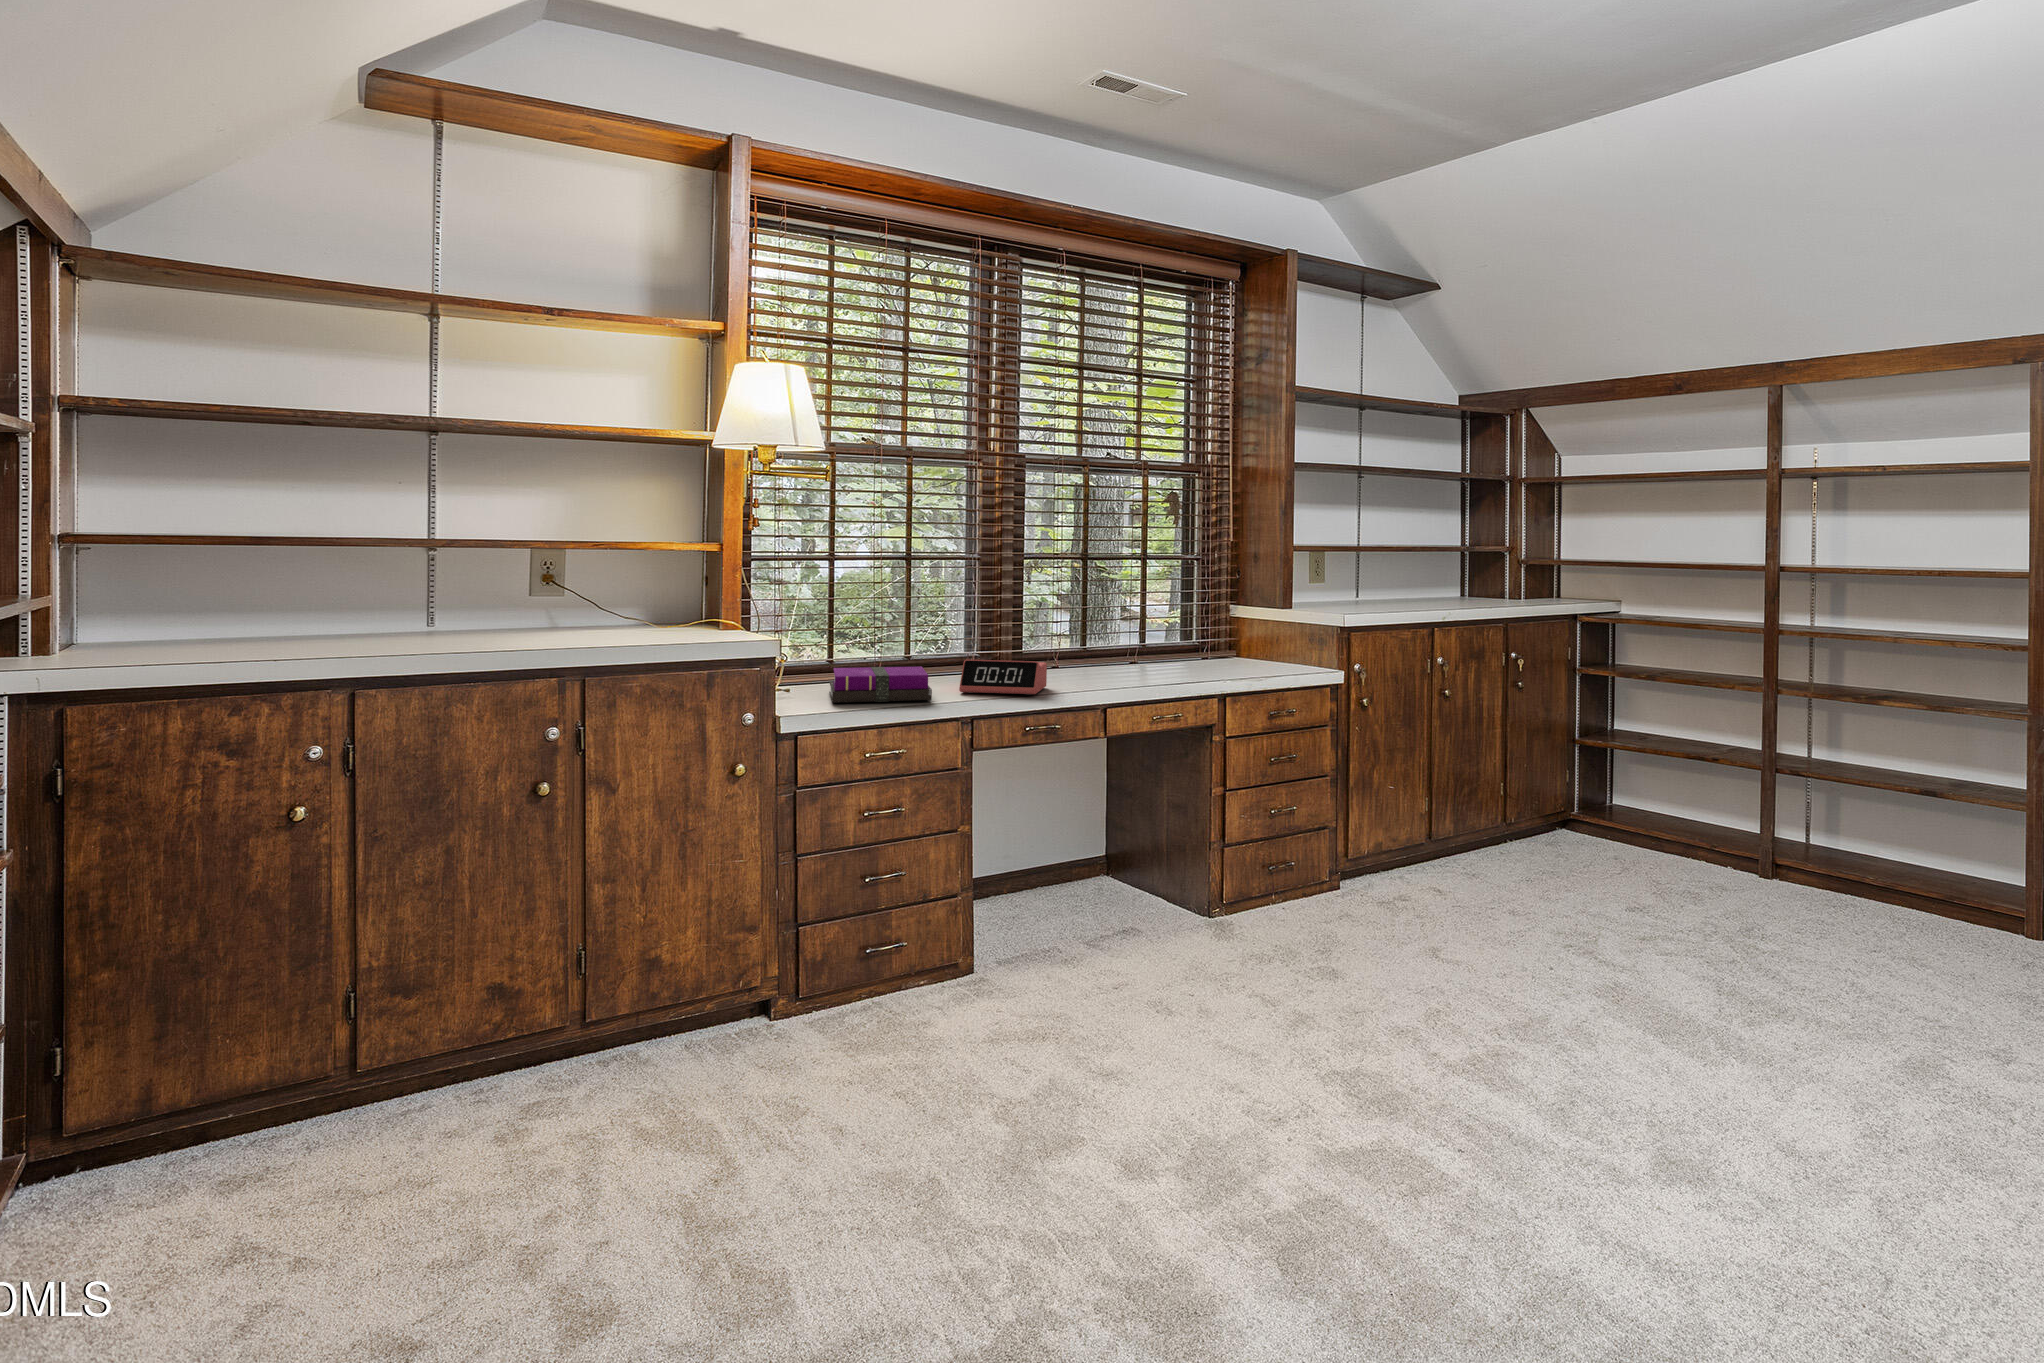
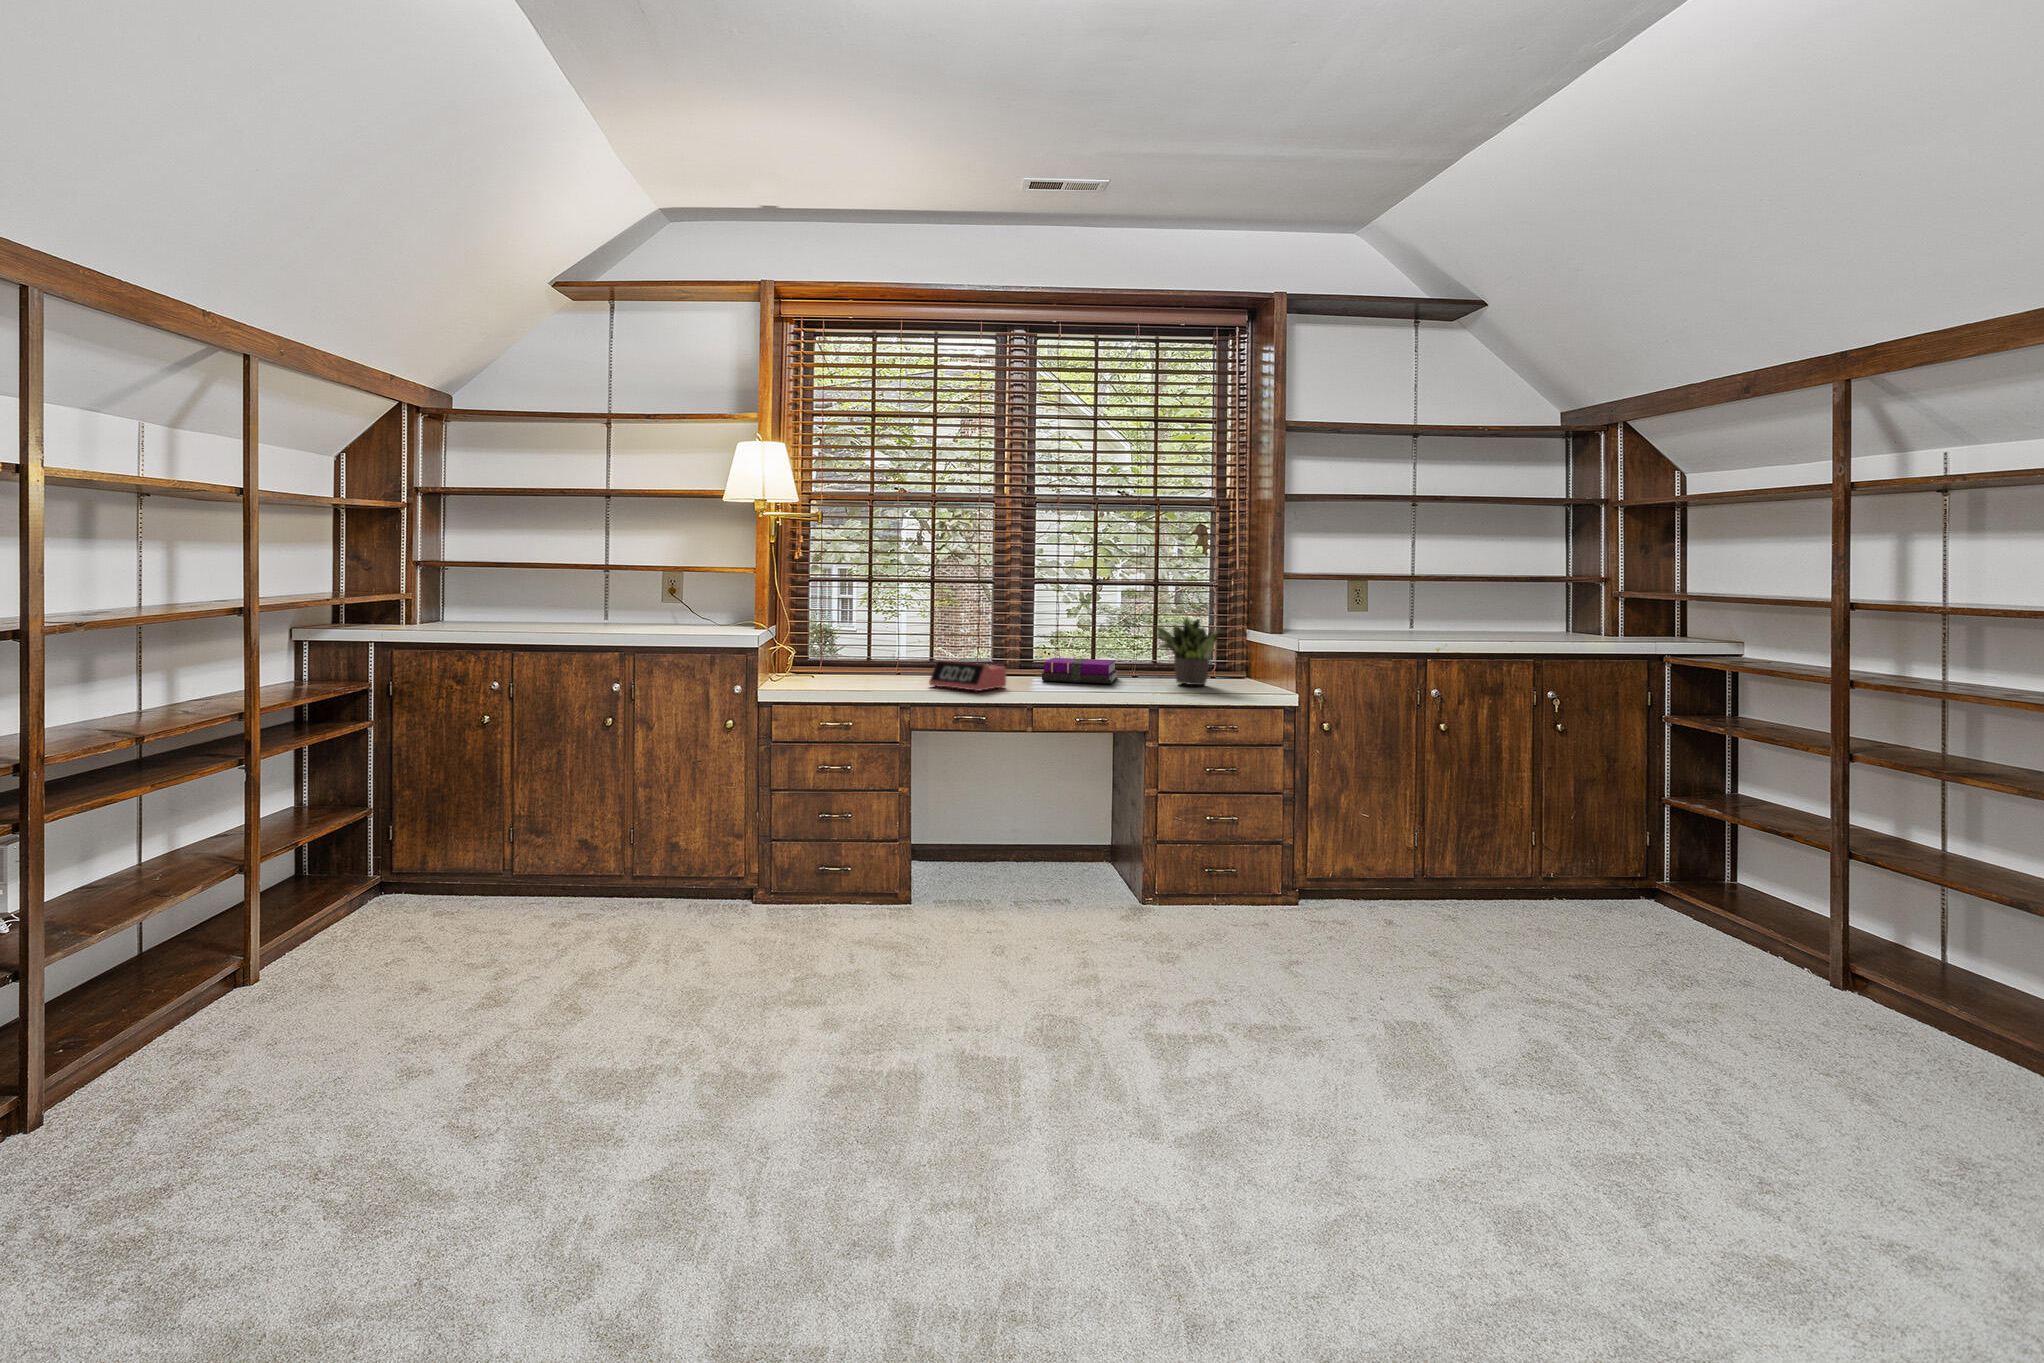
potted plant: none [1166,590,1246,669] -> present [1157,618,1219,685]
notebook: present [829,667,932,703] -> present [1042,658,1117,683]

